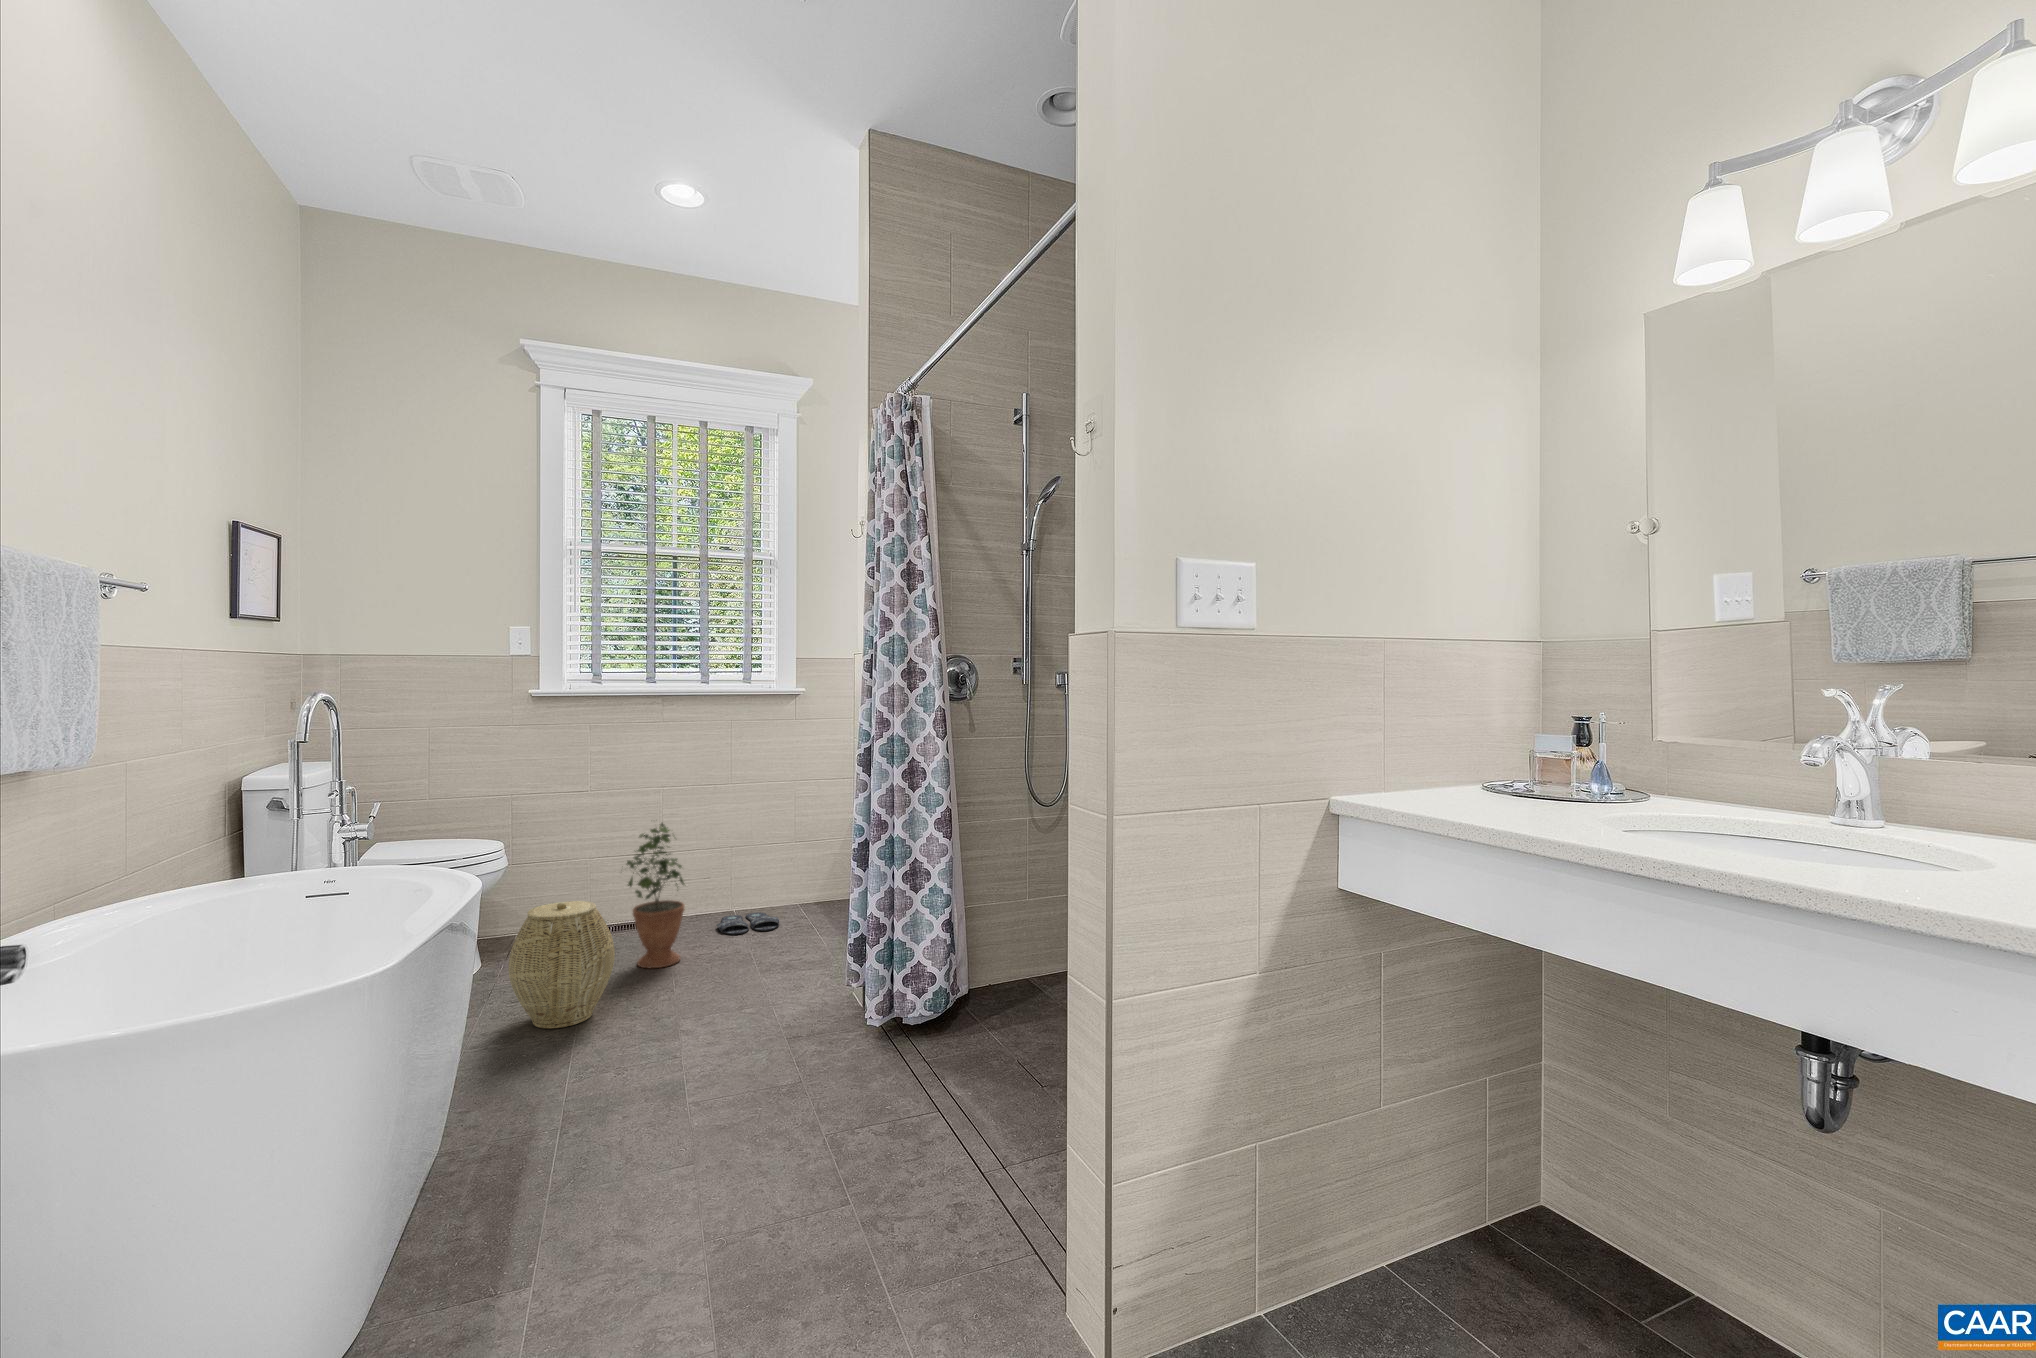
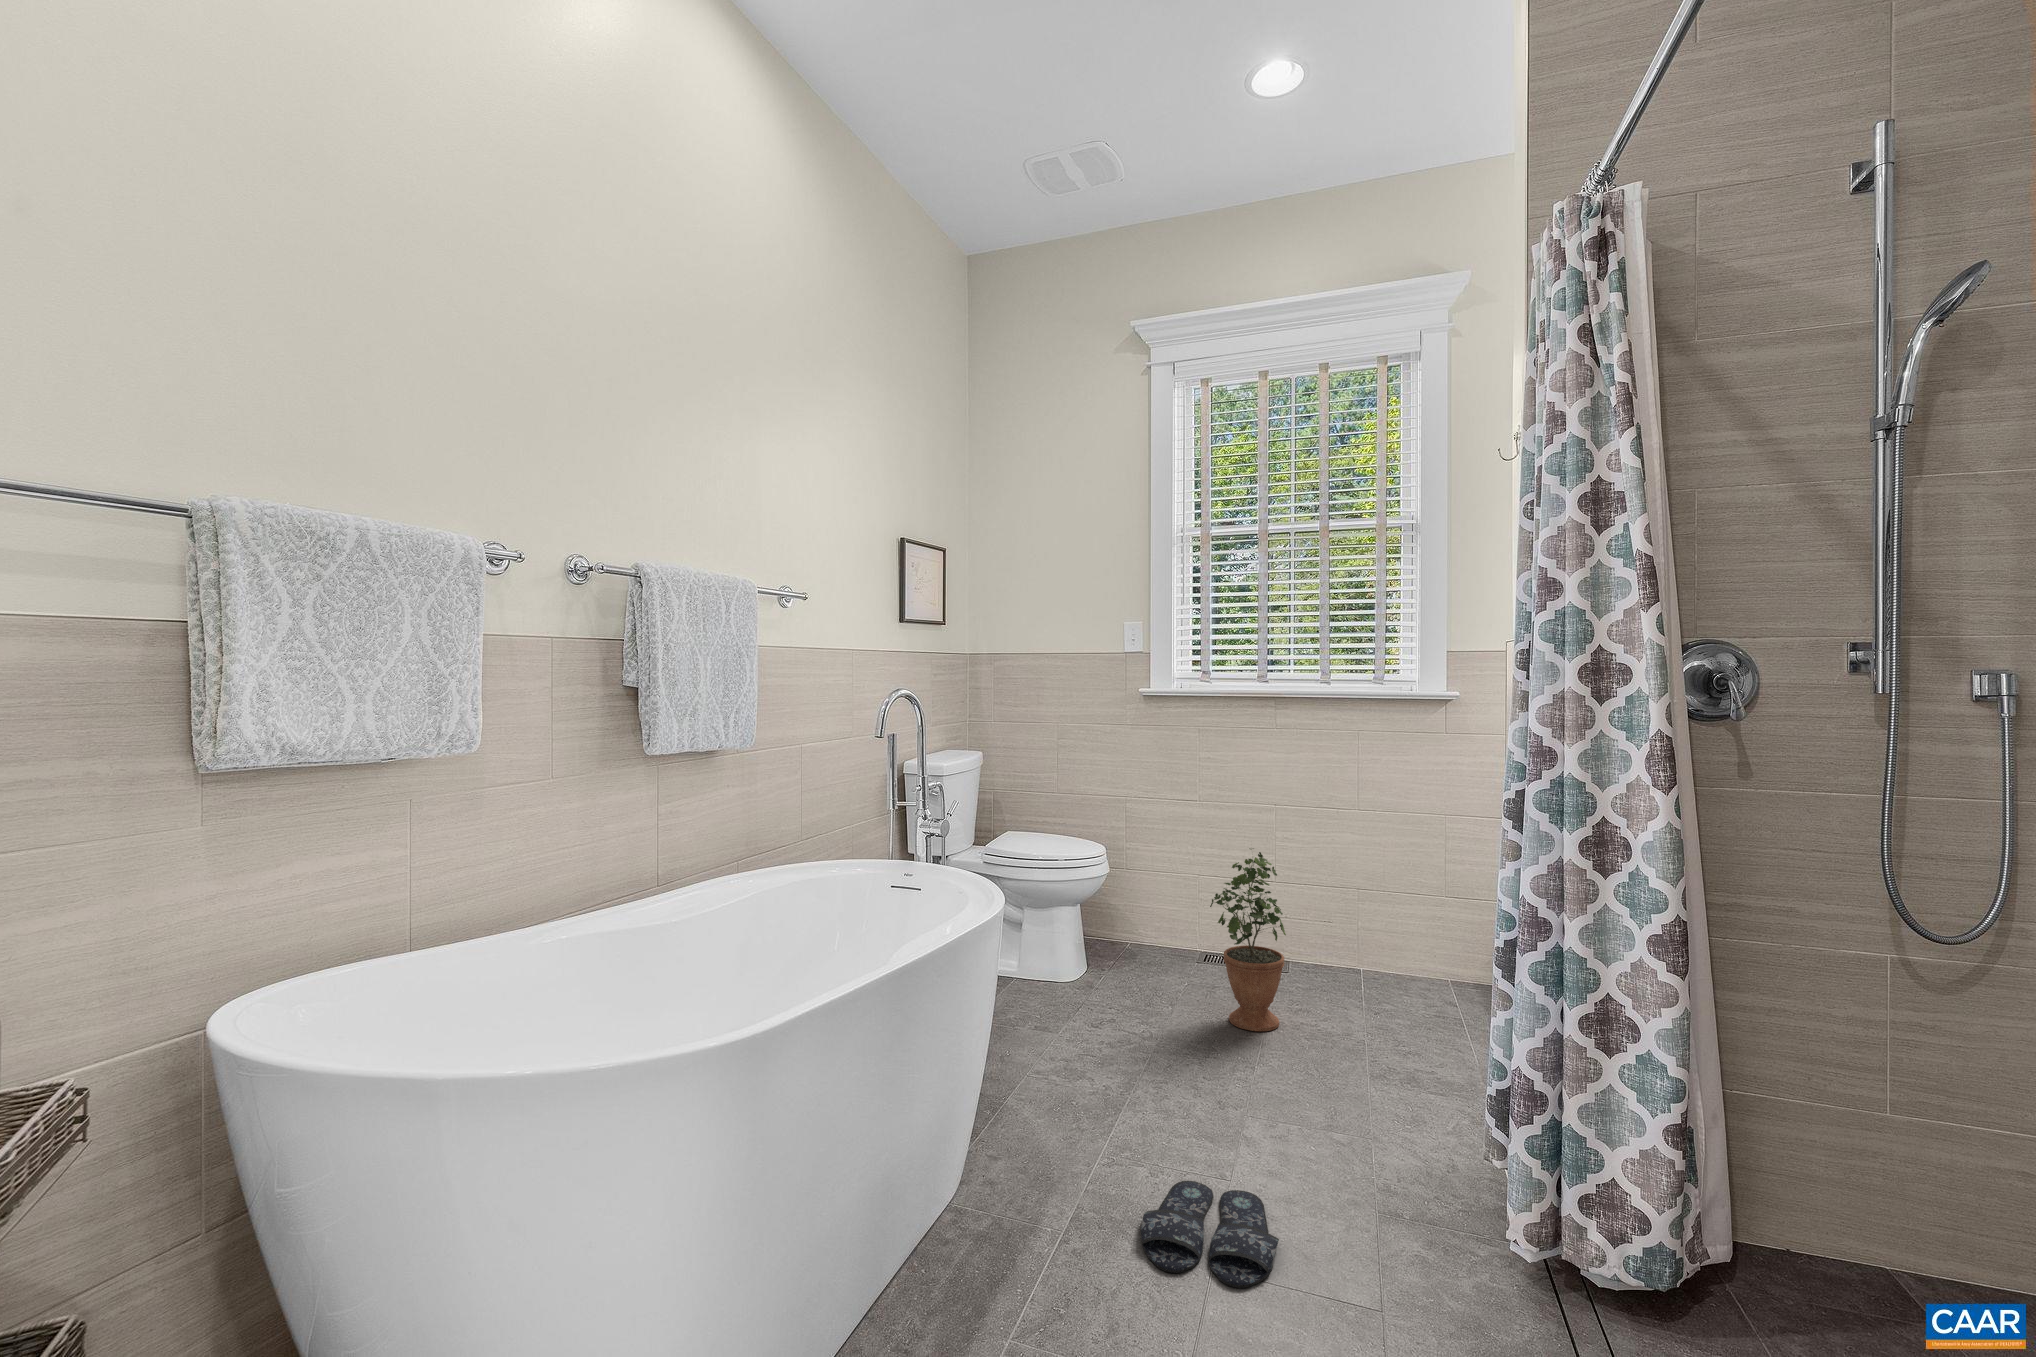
woven basket: present [508,901,615,1028] -> none [1073,934,1182,1084]
slippers: present [717,912,779,935] -> present [1141,1181,1279,1288]

